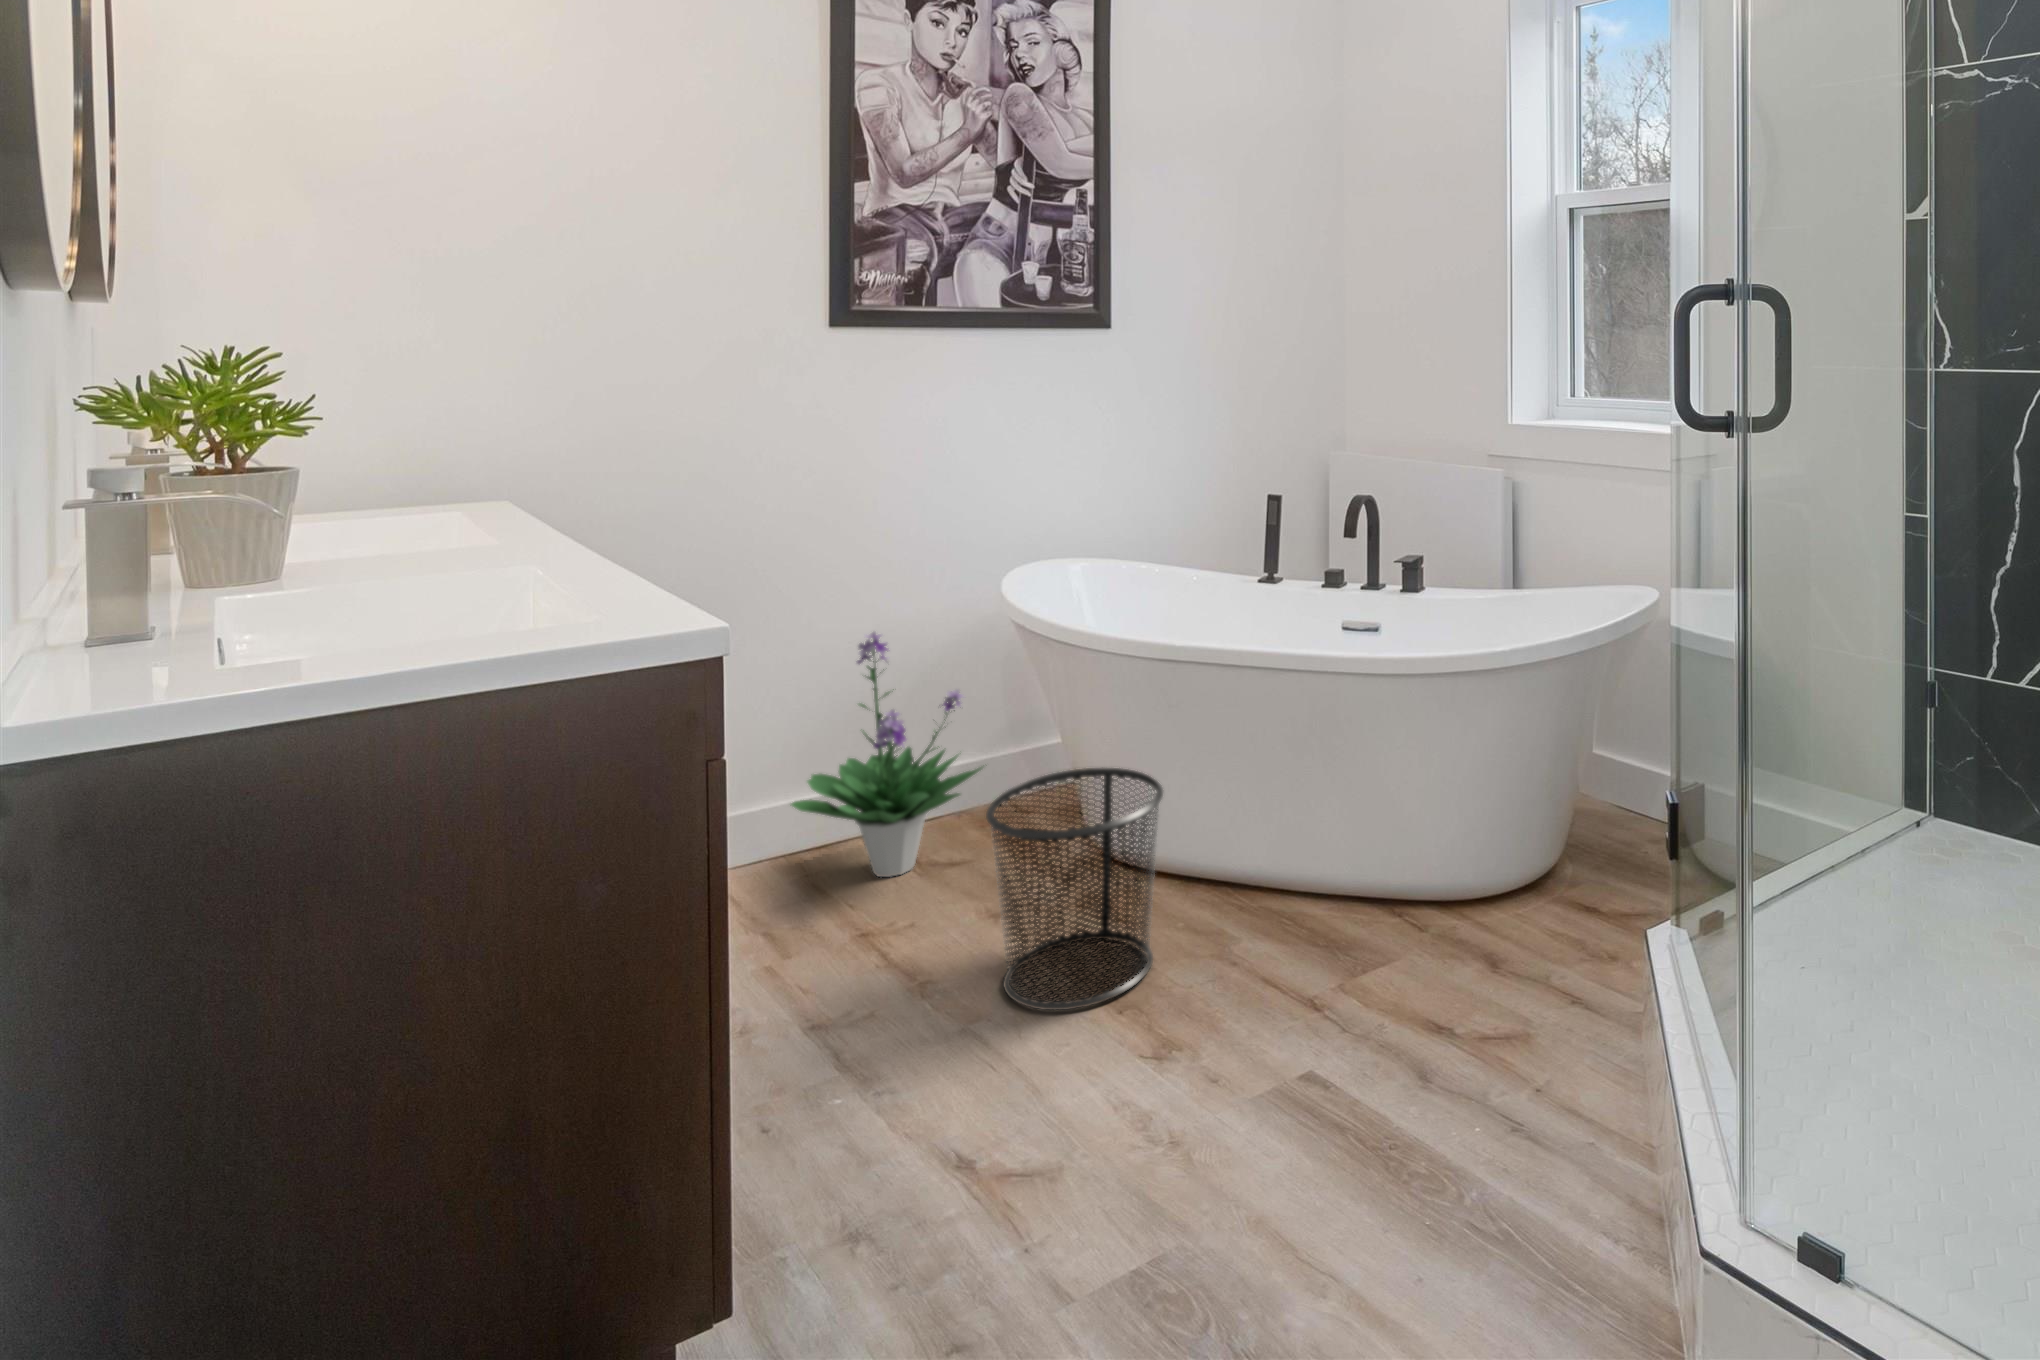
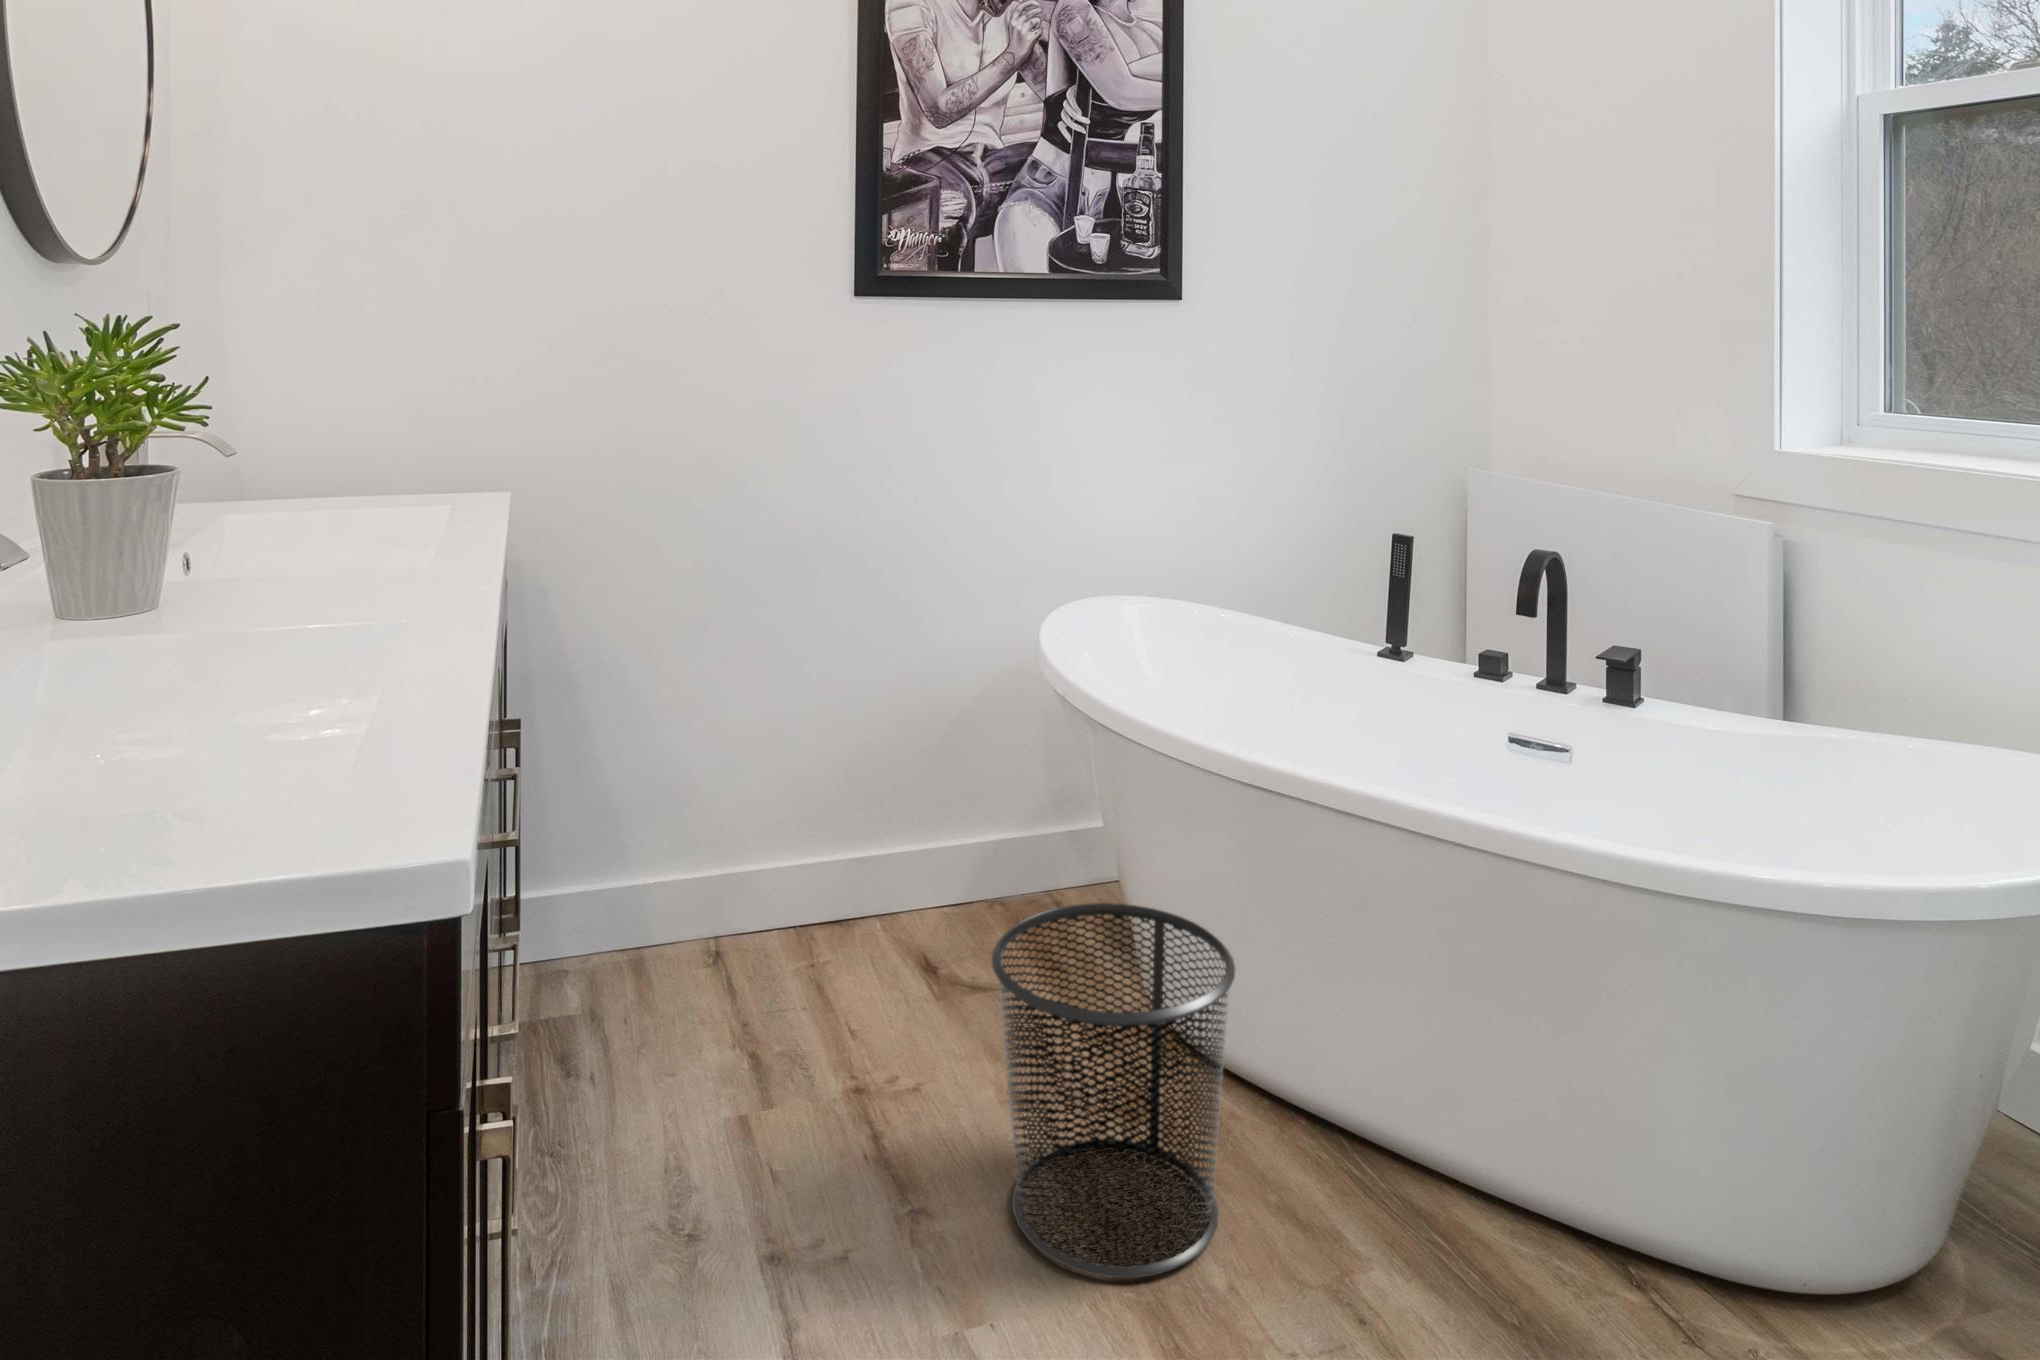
potted plant: present [791,632,982,877] -> none [795,667,1021,979]

